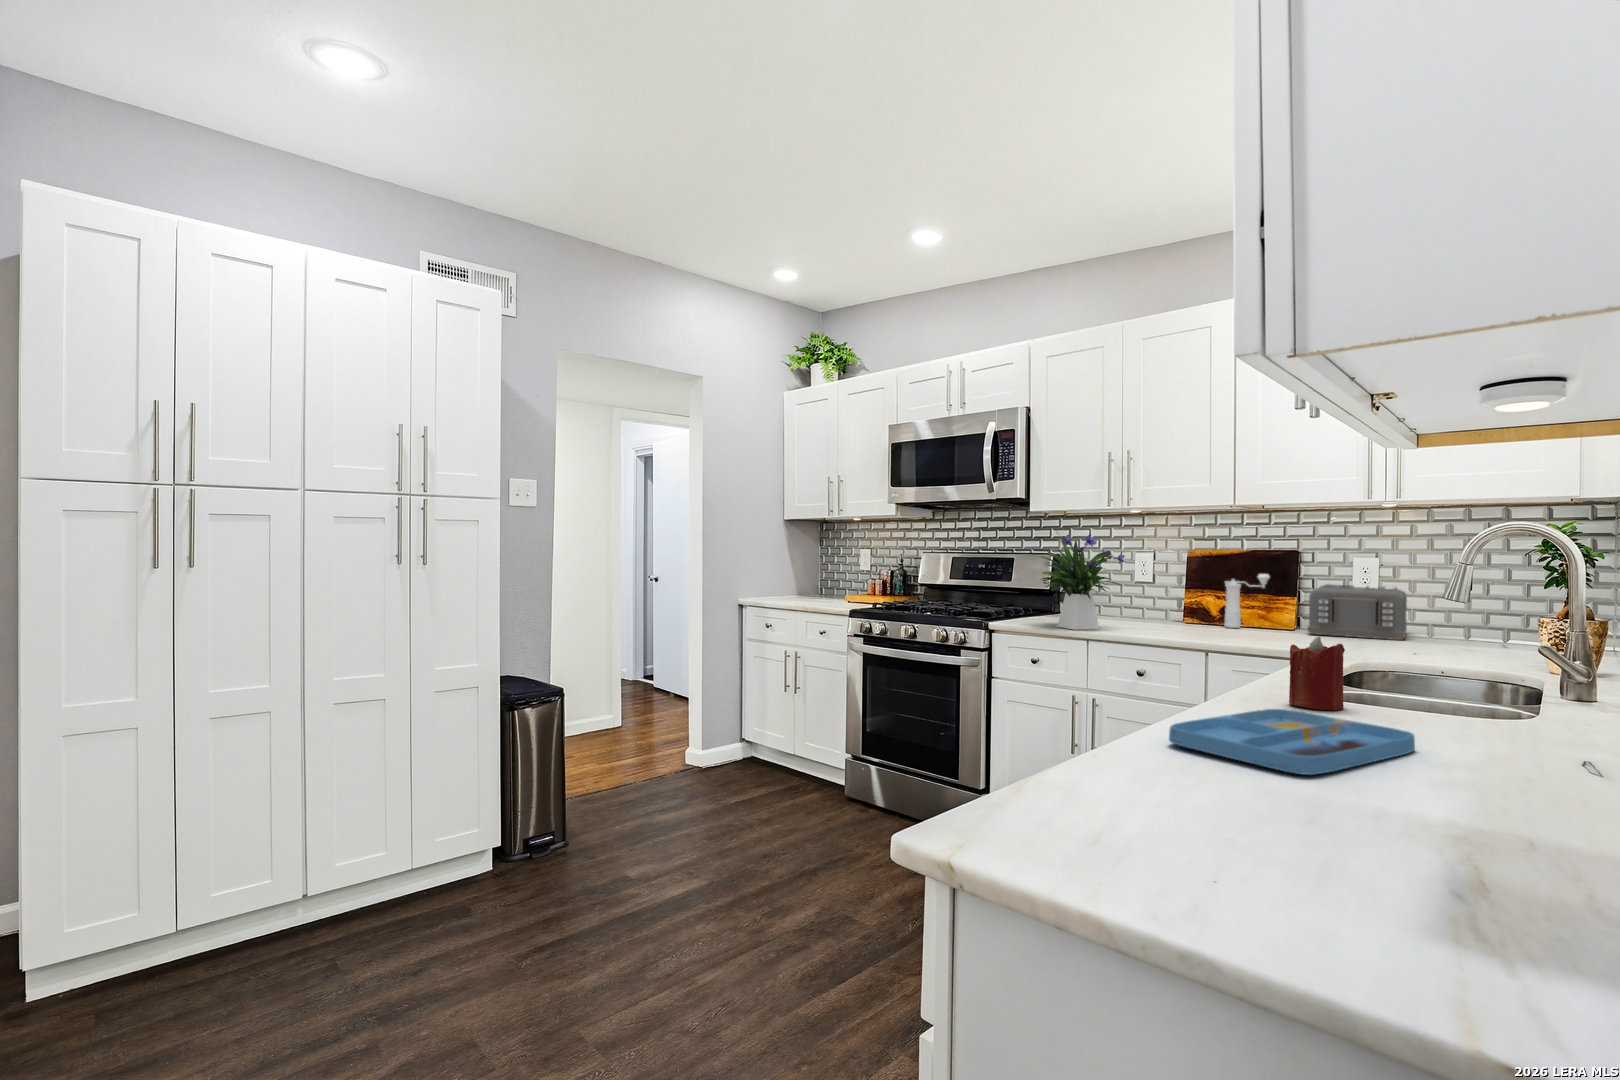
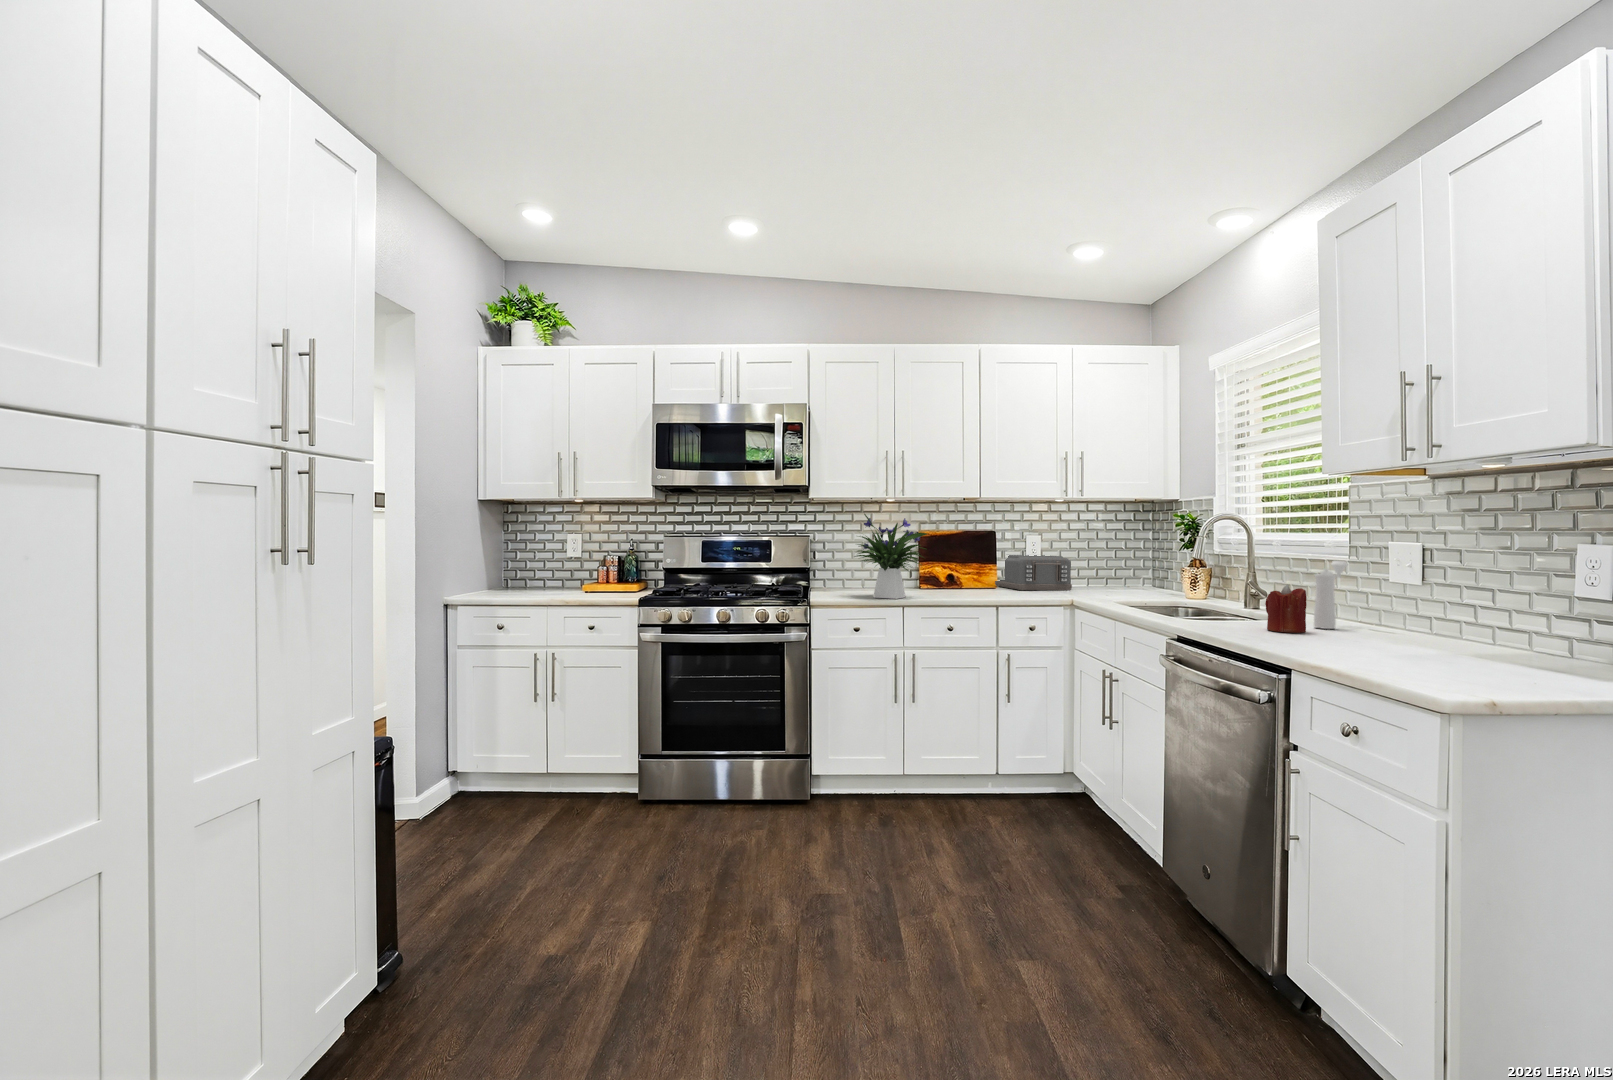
pepper mill: present [1225,574,1270,628] -> present [1314,561,1347,629]
tray: present [1169,709,1415,775] -> none [1344,633,1524,667]

